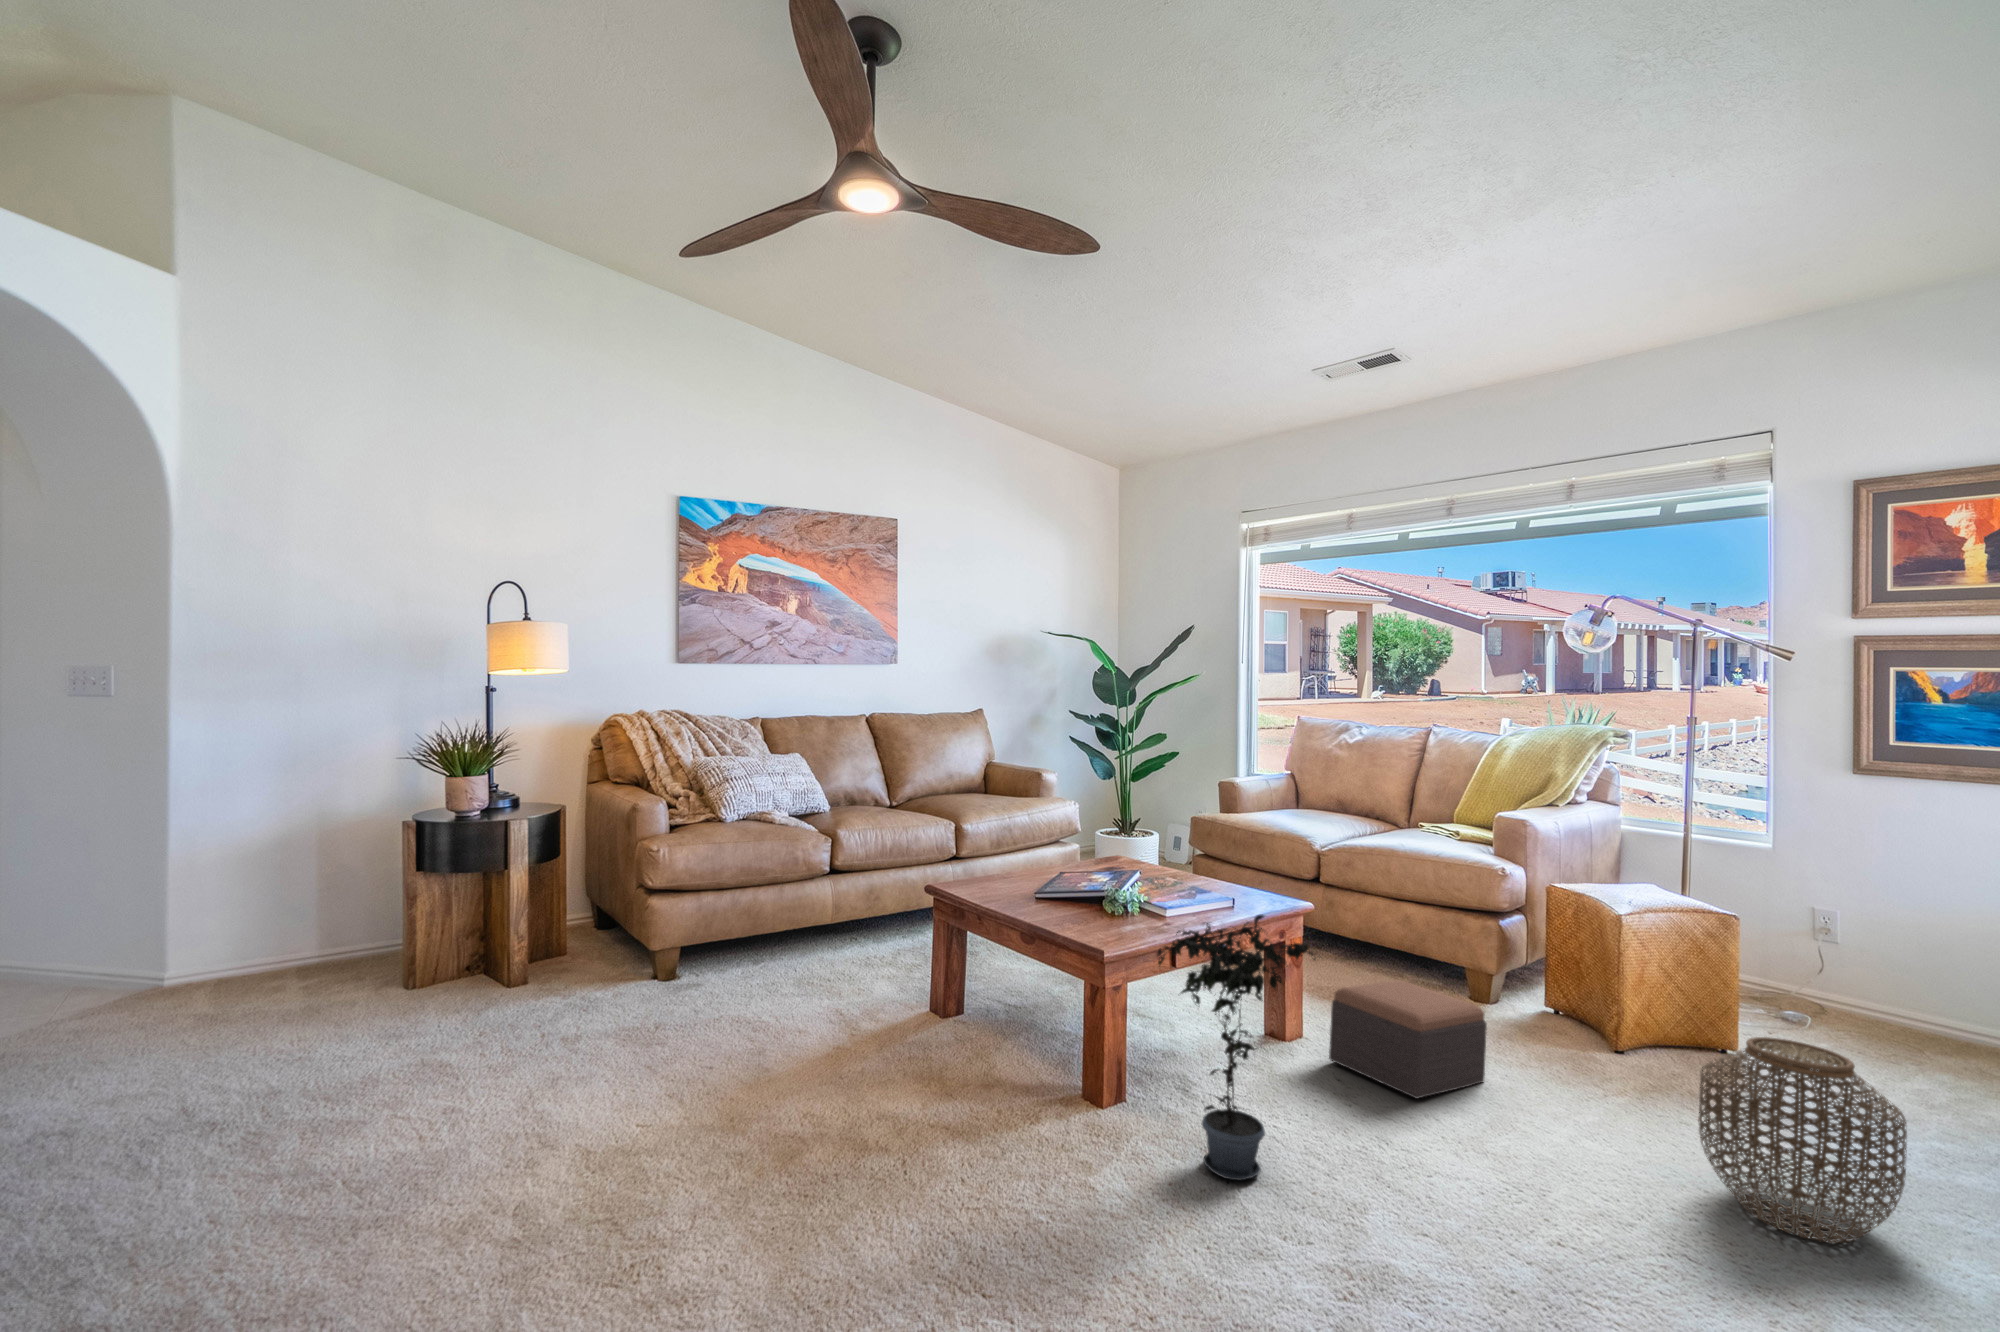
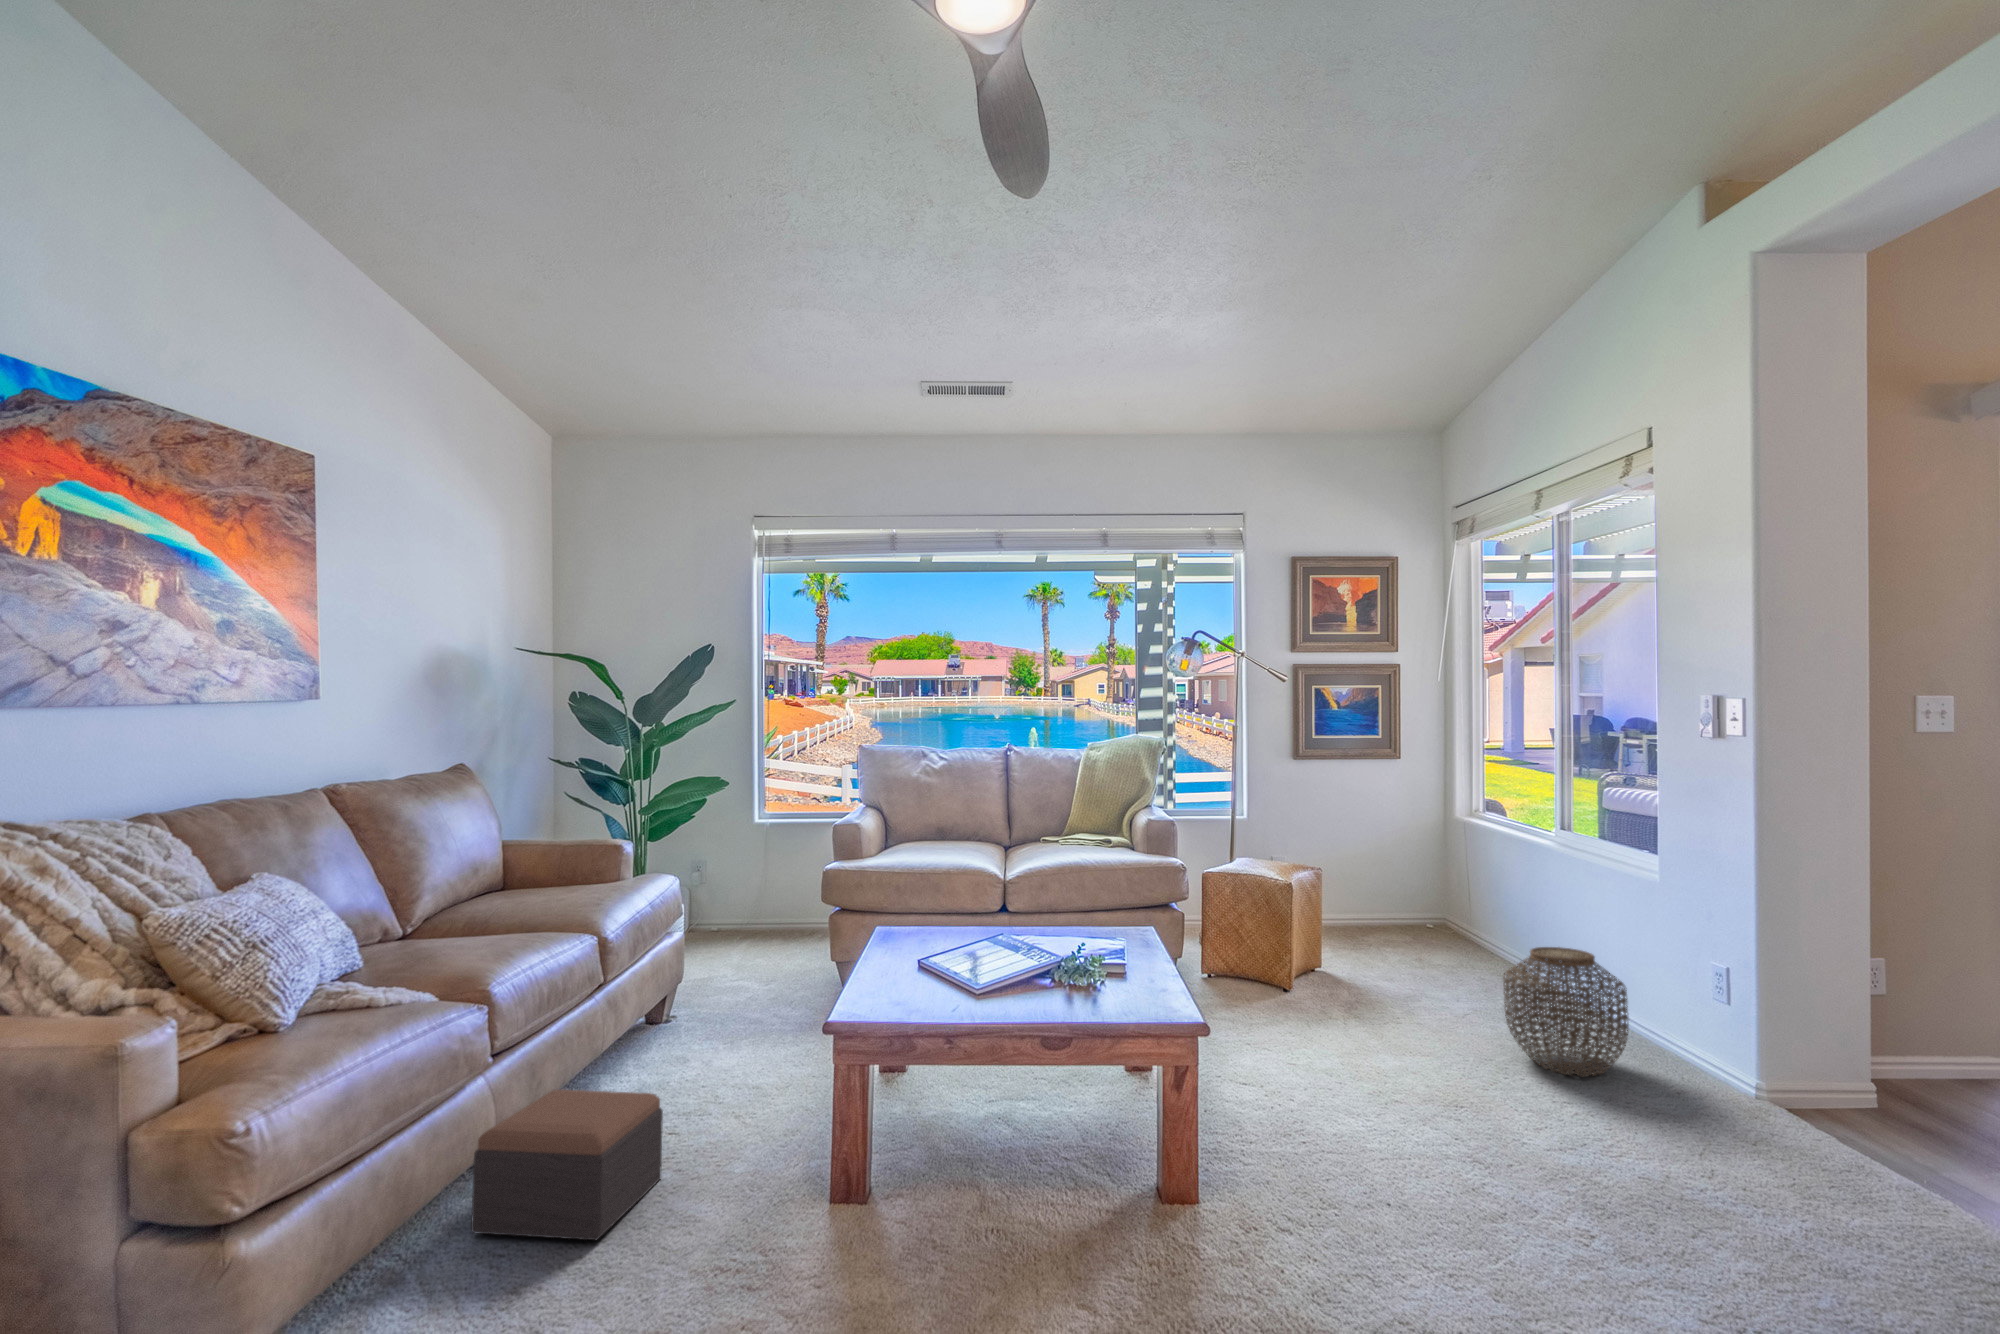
potted plant: present [1157,915,1315,1180] -> none [1352,945,1472,1222]
footstool: present [1329,980,1487,1098] -> present [471,1090,663,1240]

